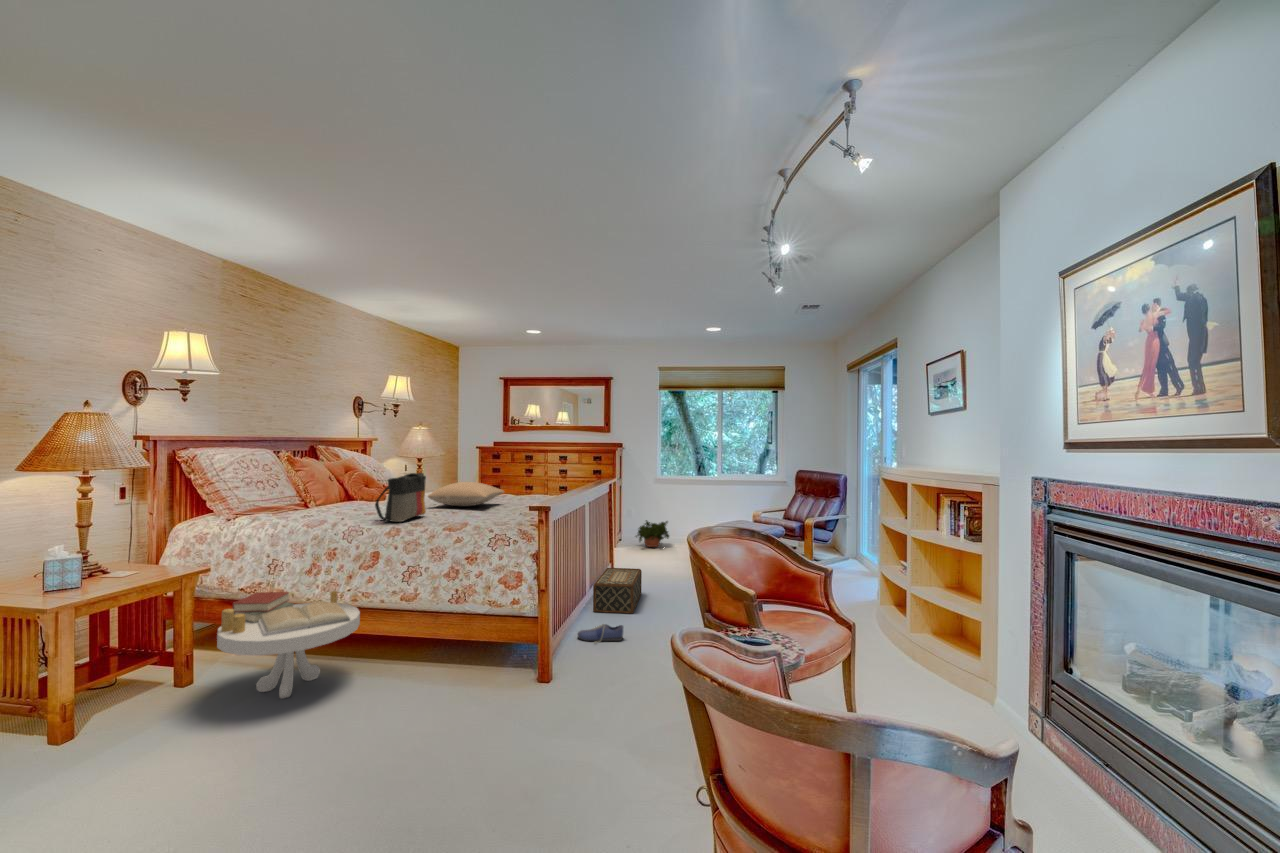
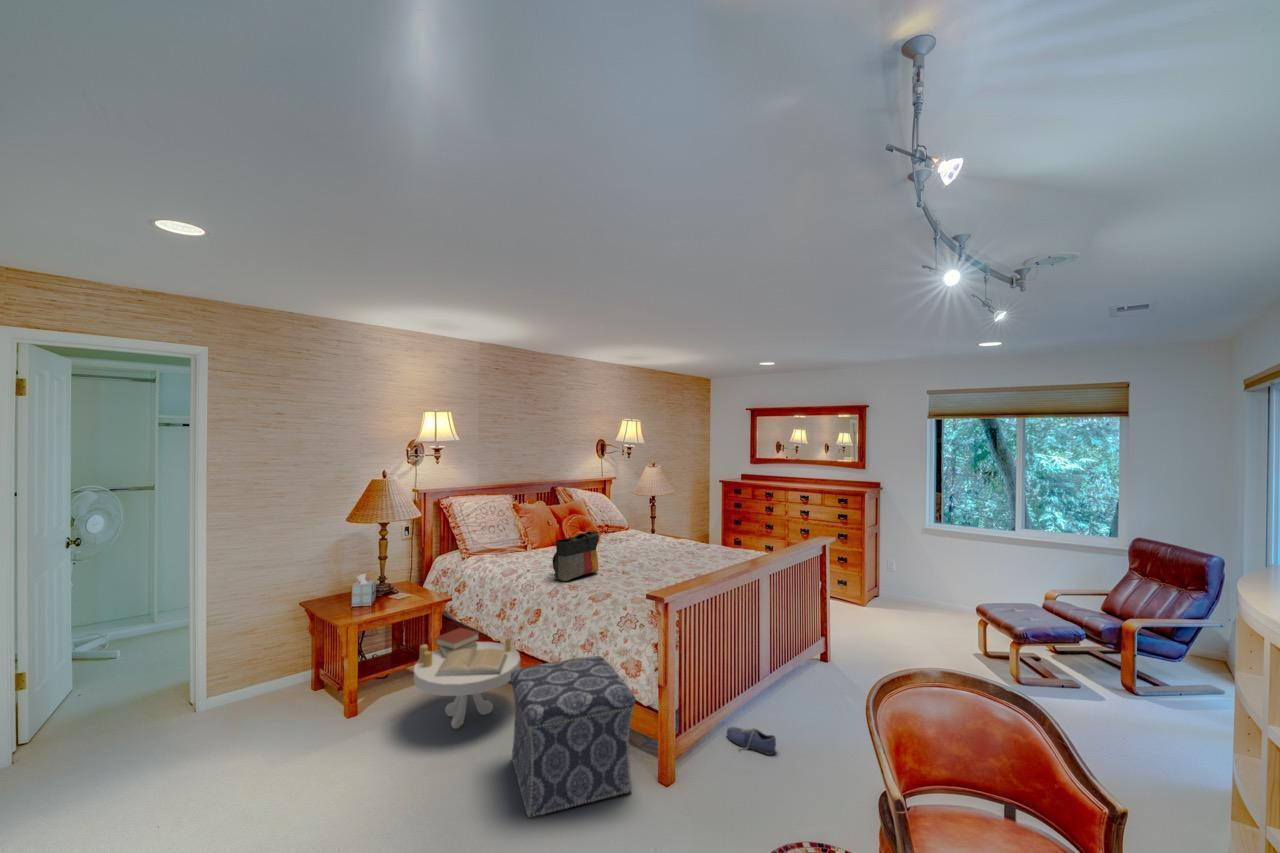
pillow: present [428,482,504,506] -> none [616,535,694,561]
potted plant: present [636,520,669,547] -> none [889,576,939,616]
woven basket: present [593,568,642,613] -> none [771,645,846,715]
ottoman: none [385,580,534,727] -> present [511,656,635,818]

